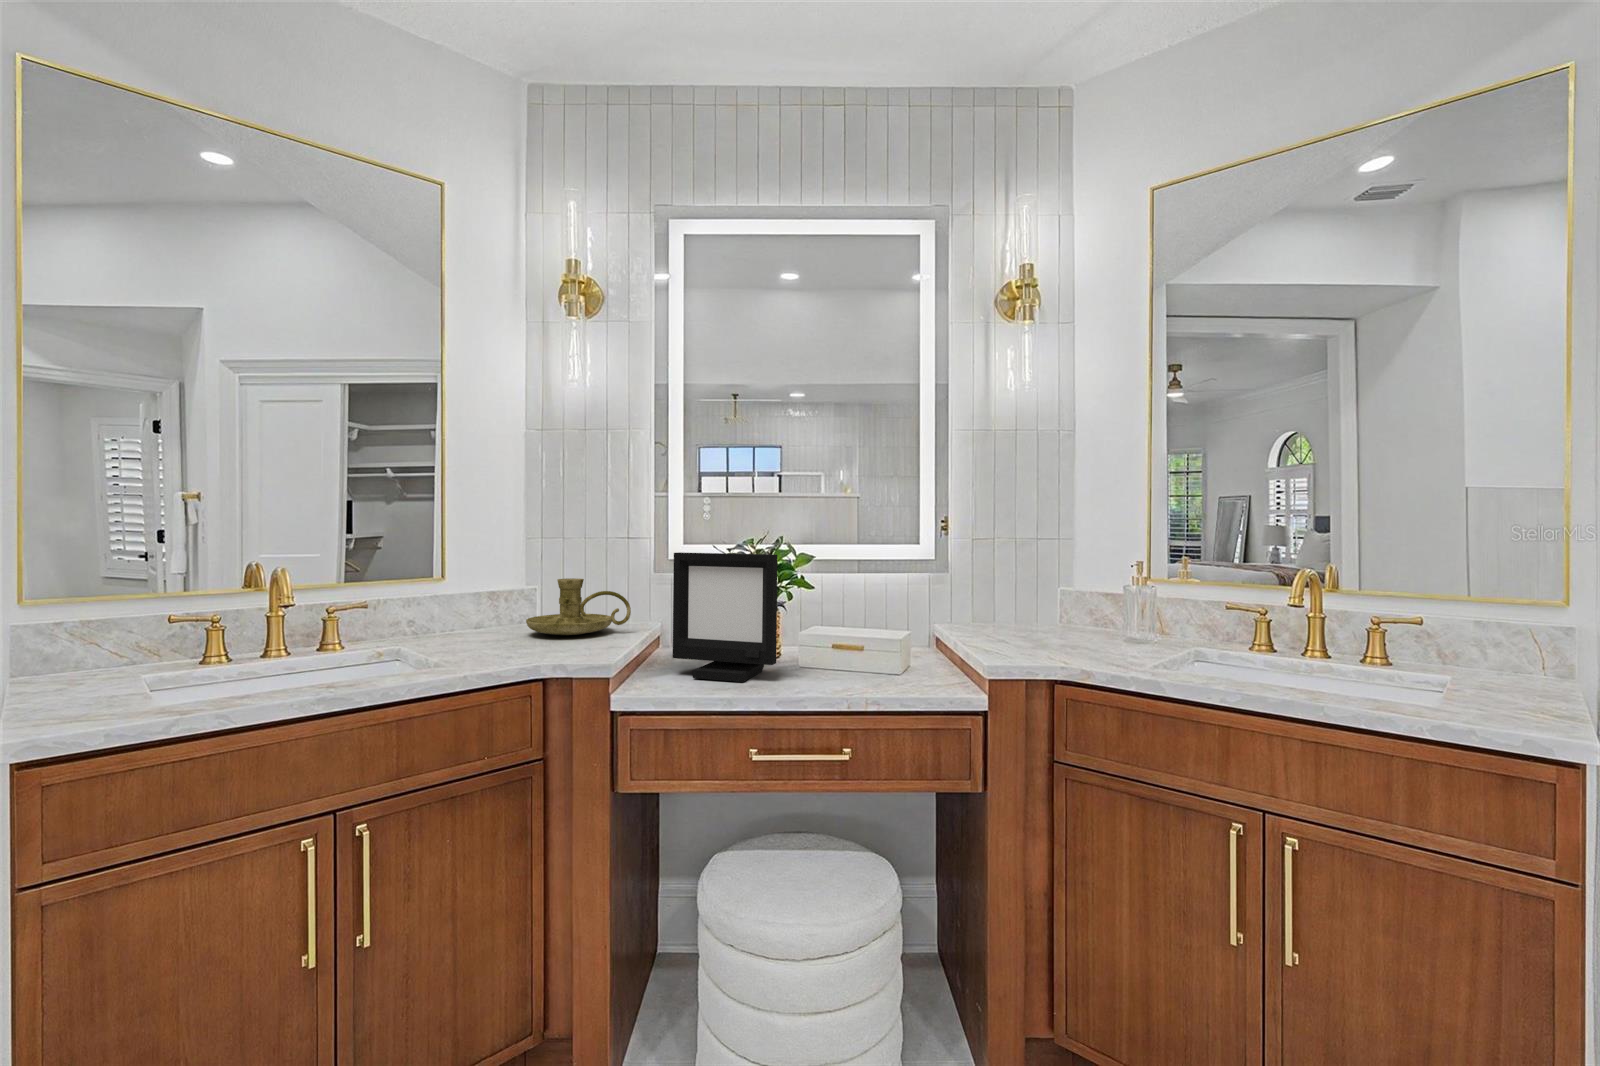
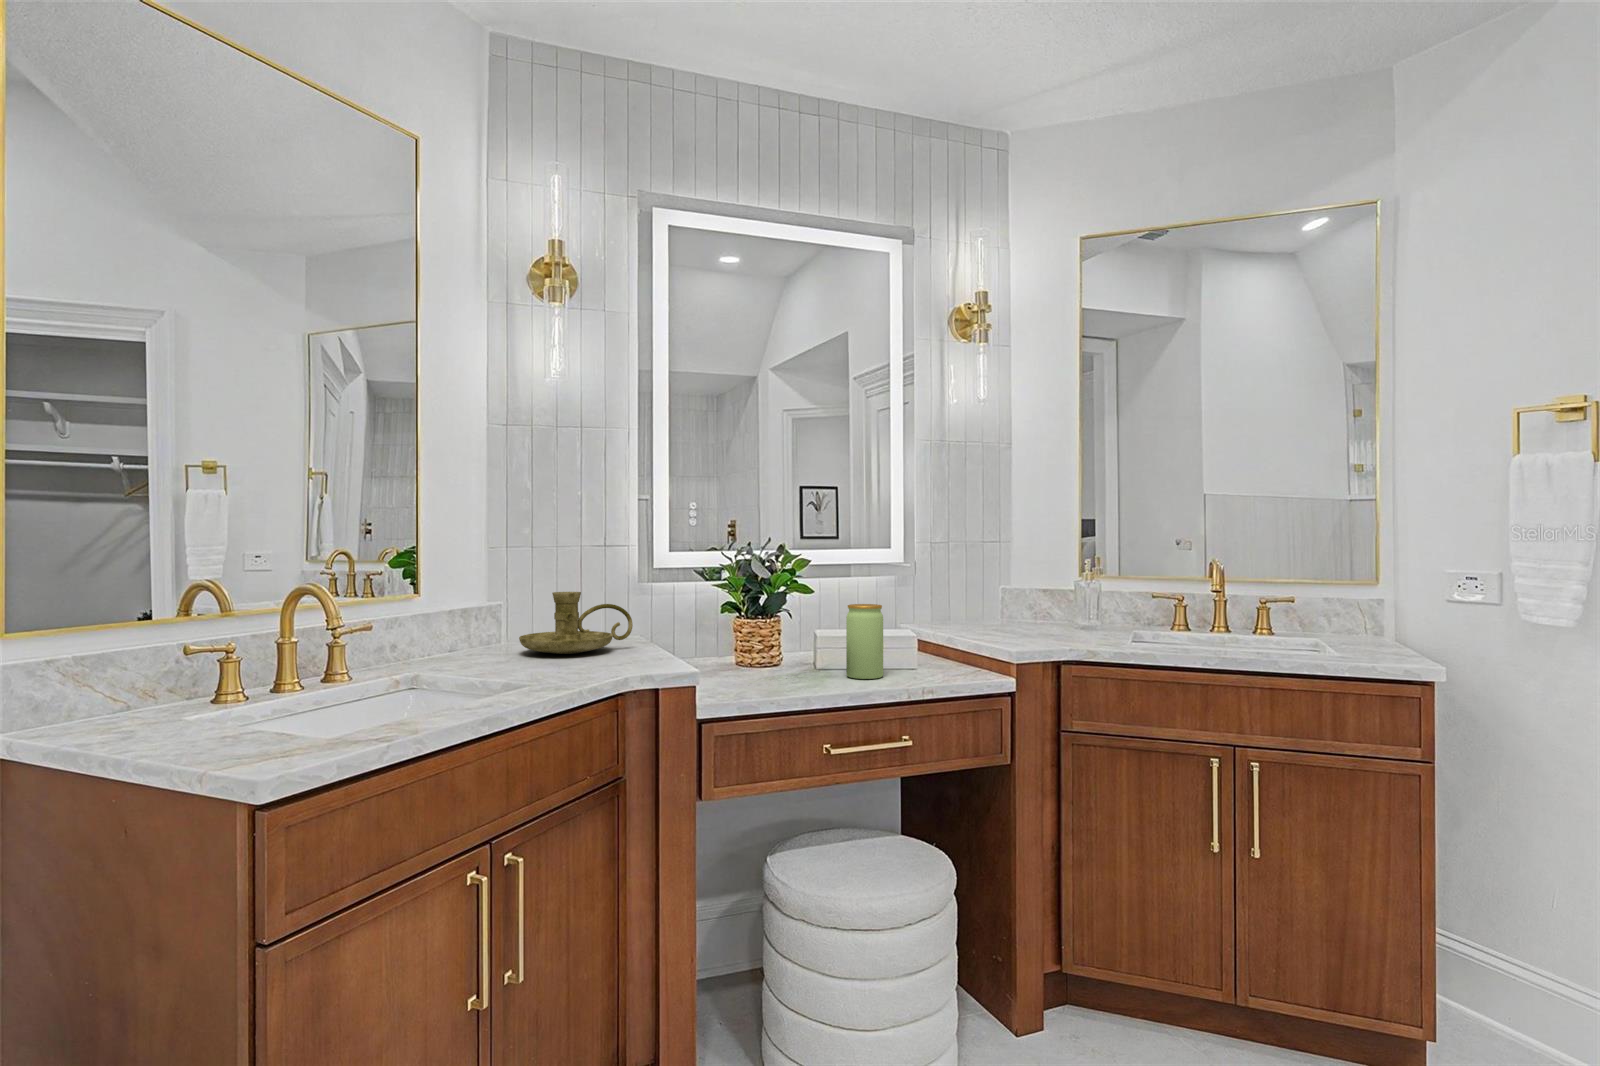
picture frame: present [673,552,777,682] -> none [715,560,822,685]
jar: none [808,602,848,682] -> present [846,604,883,679]

